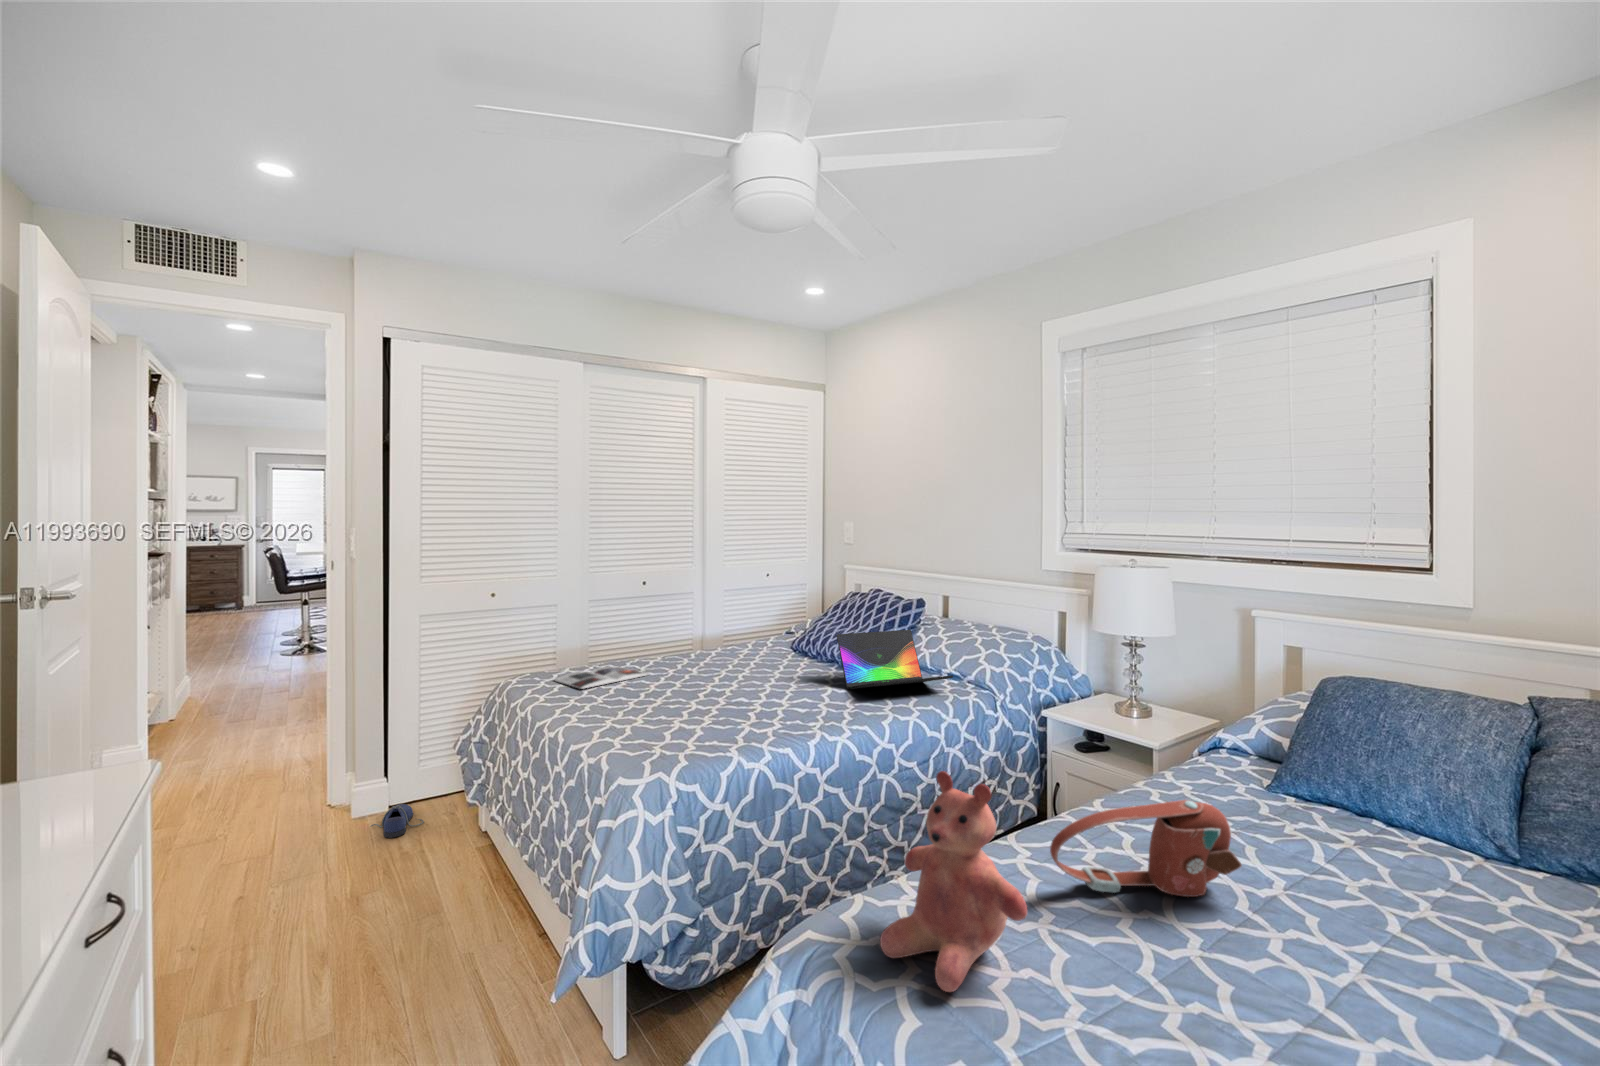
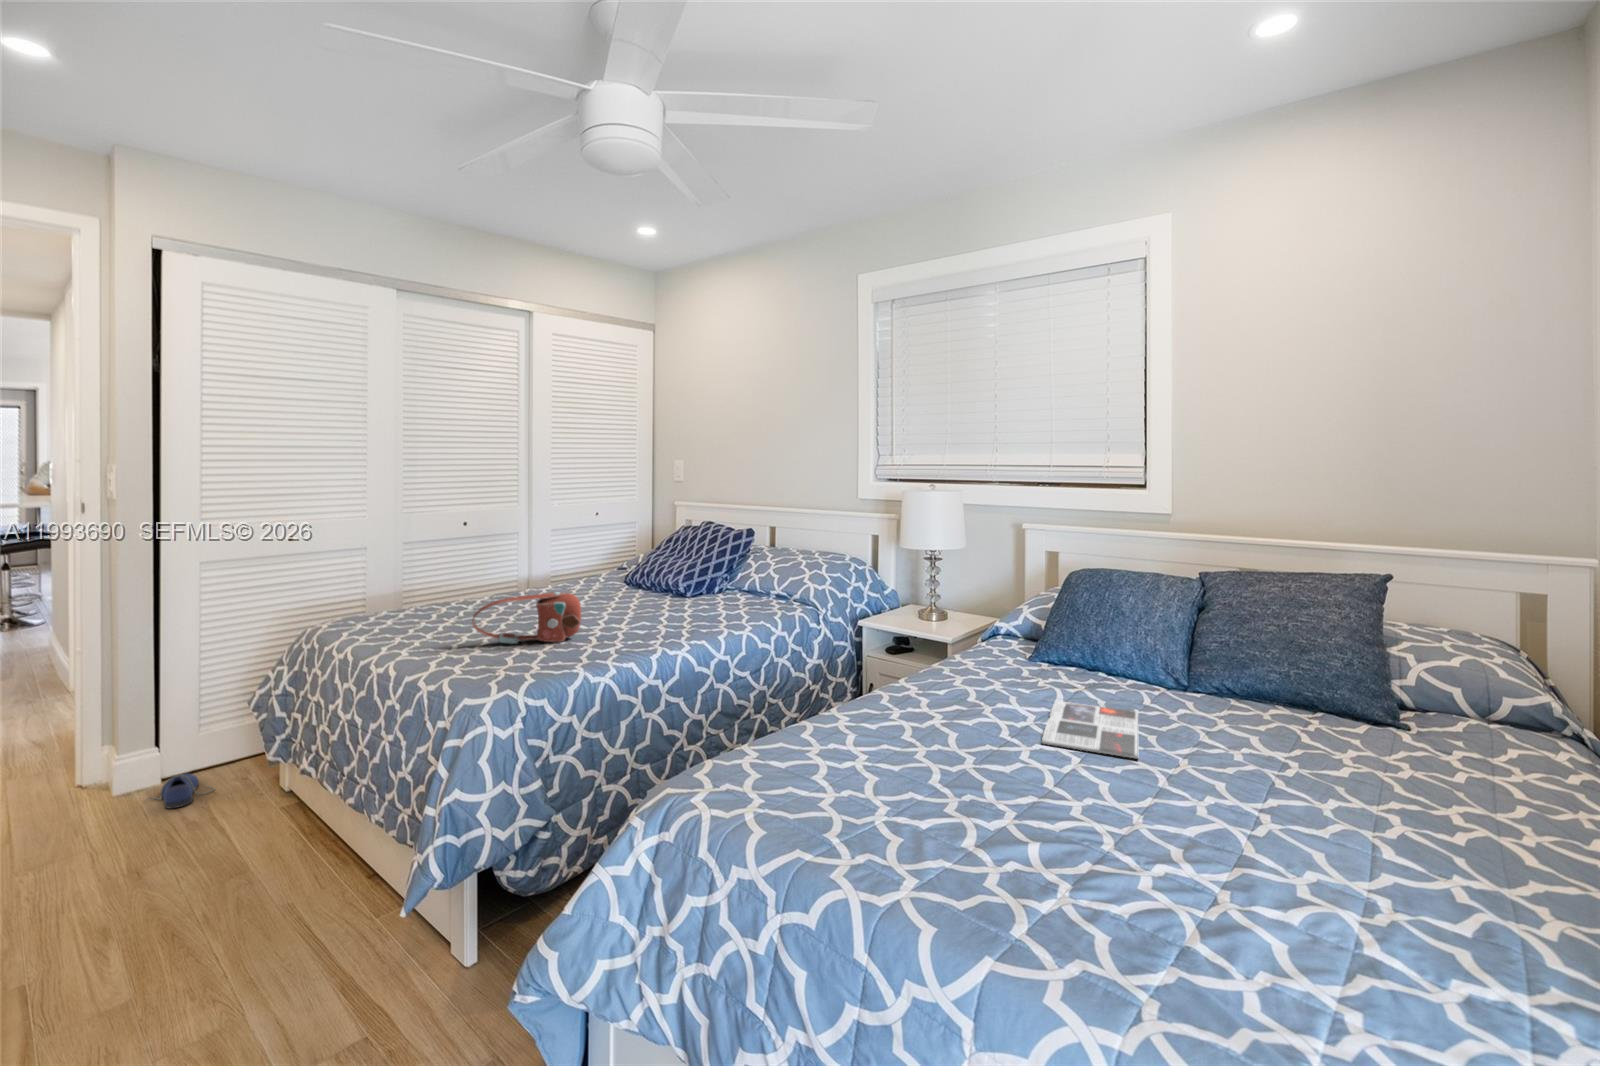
laptop: present [837,630,953,689] -> none [671,557,781,613]
magazine: present [554,667,648,689] -> present [1042,701,1138,759]
teddy bear: present [880,771,1027,992] -> none [728,643,846,812]
handbag: present [1050,800,1242,897] -> present [472,592,581,644]

